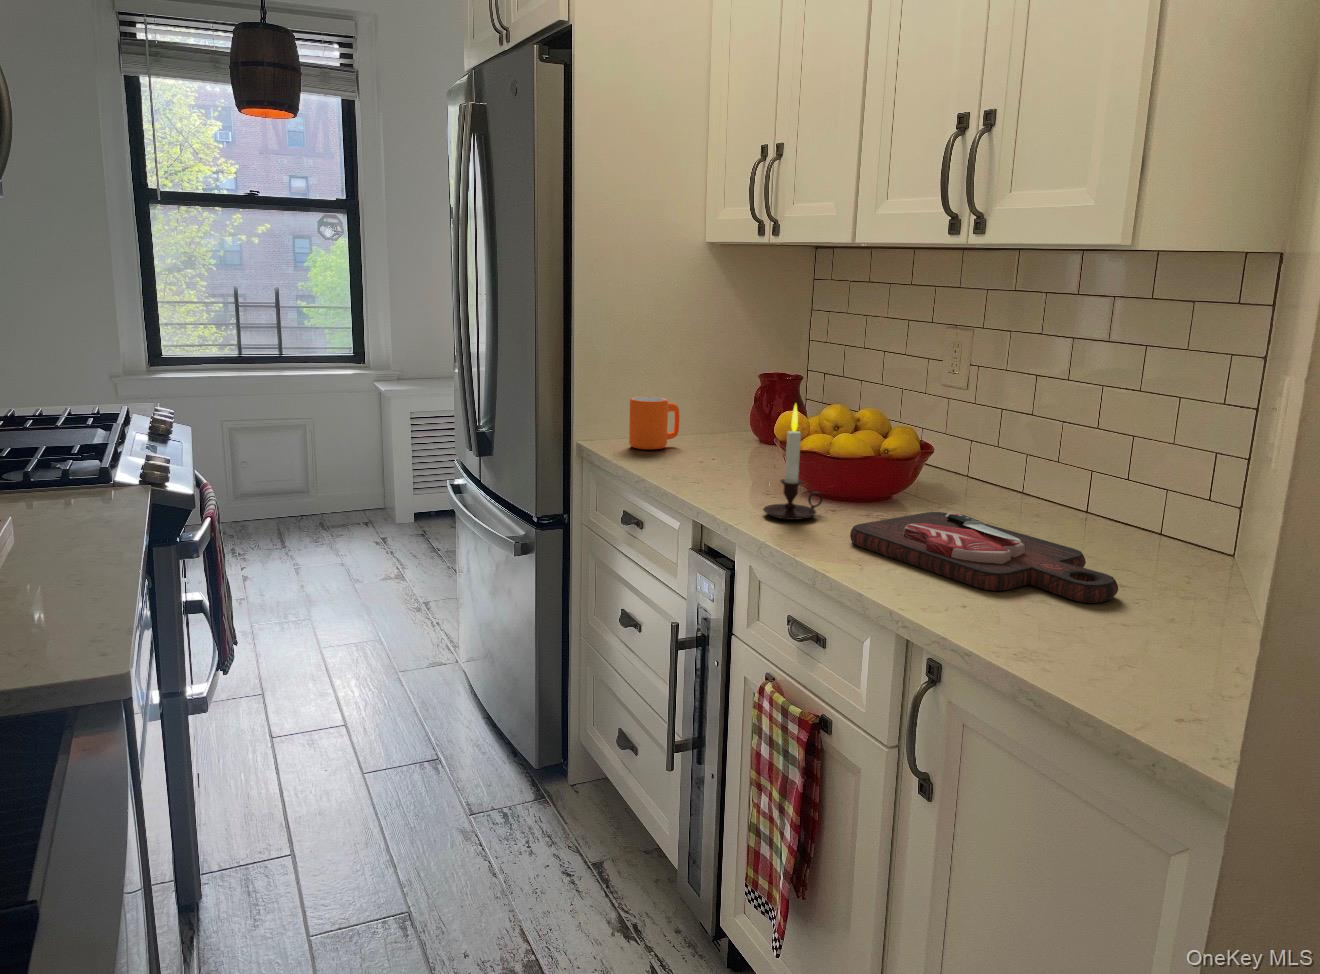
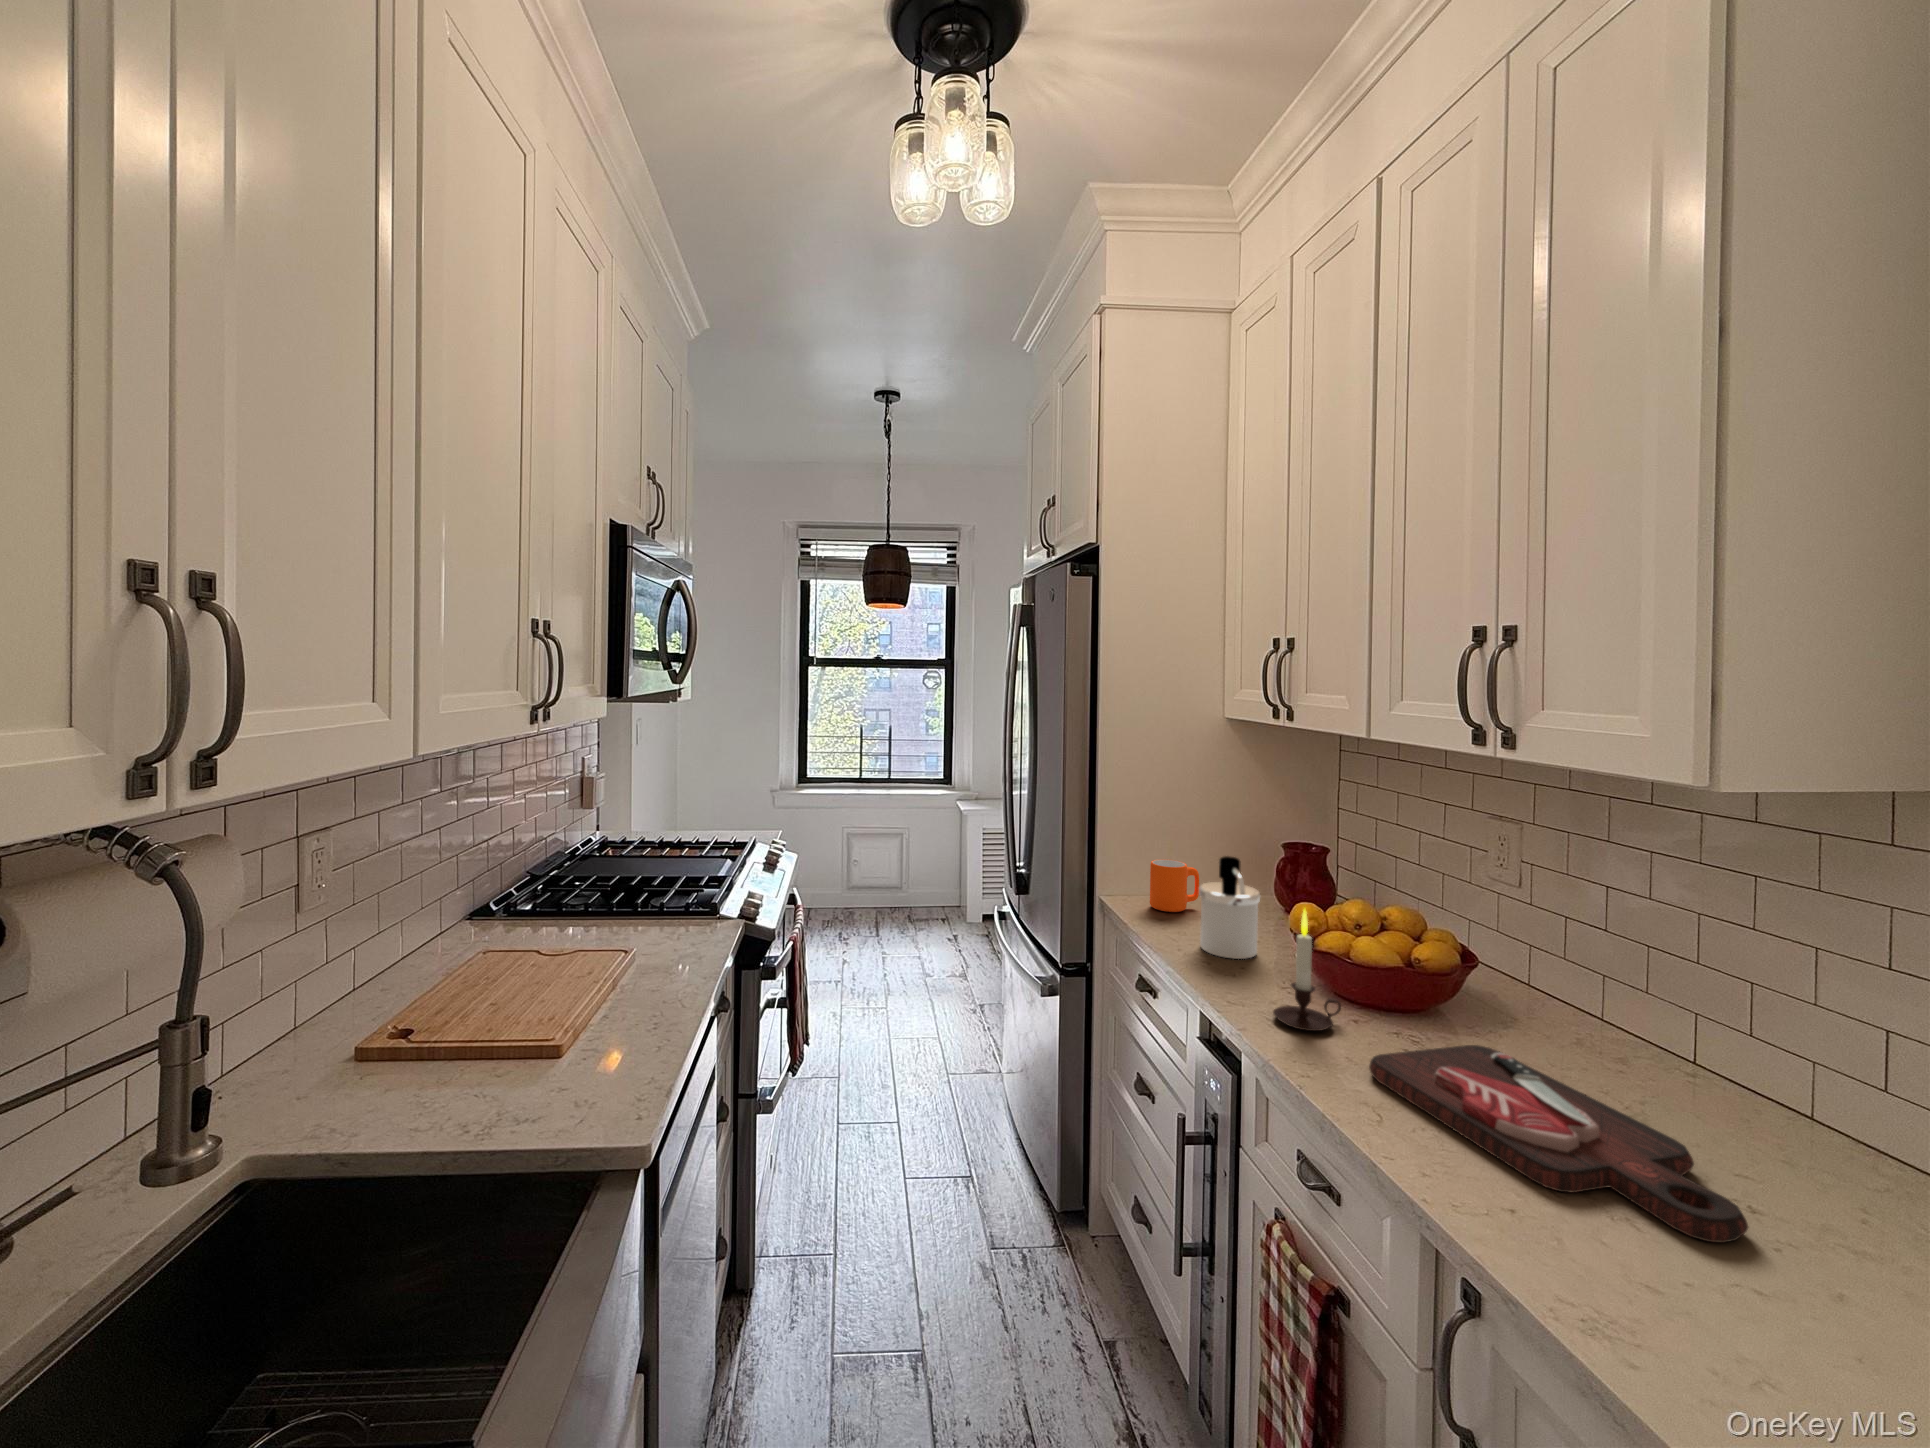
soap dispenser: none [686,377,745,478] -> present [1199,856,1260,959]

